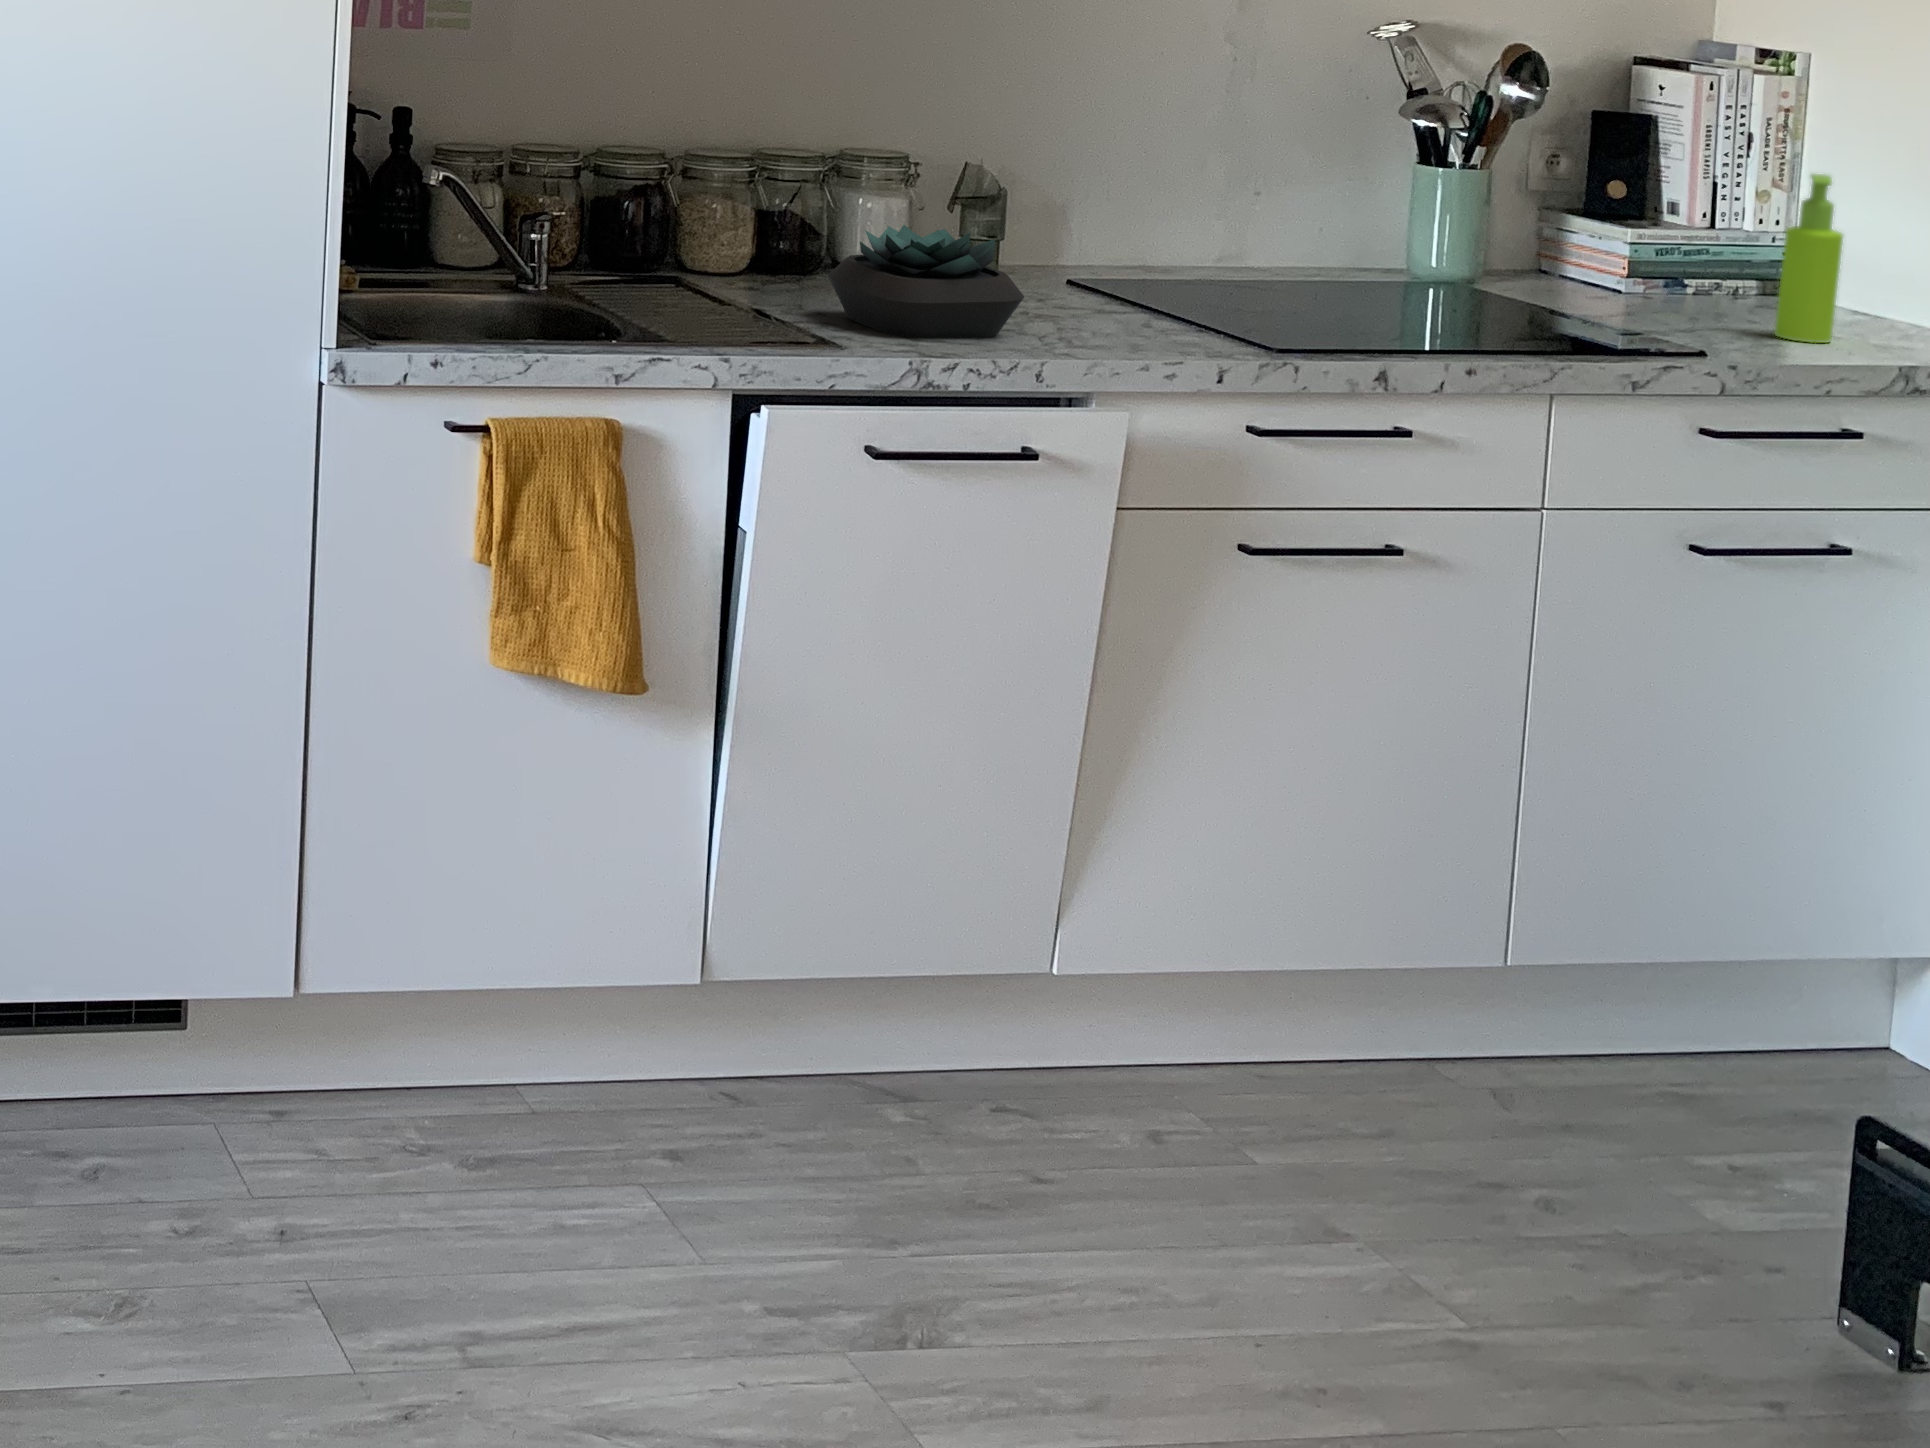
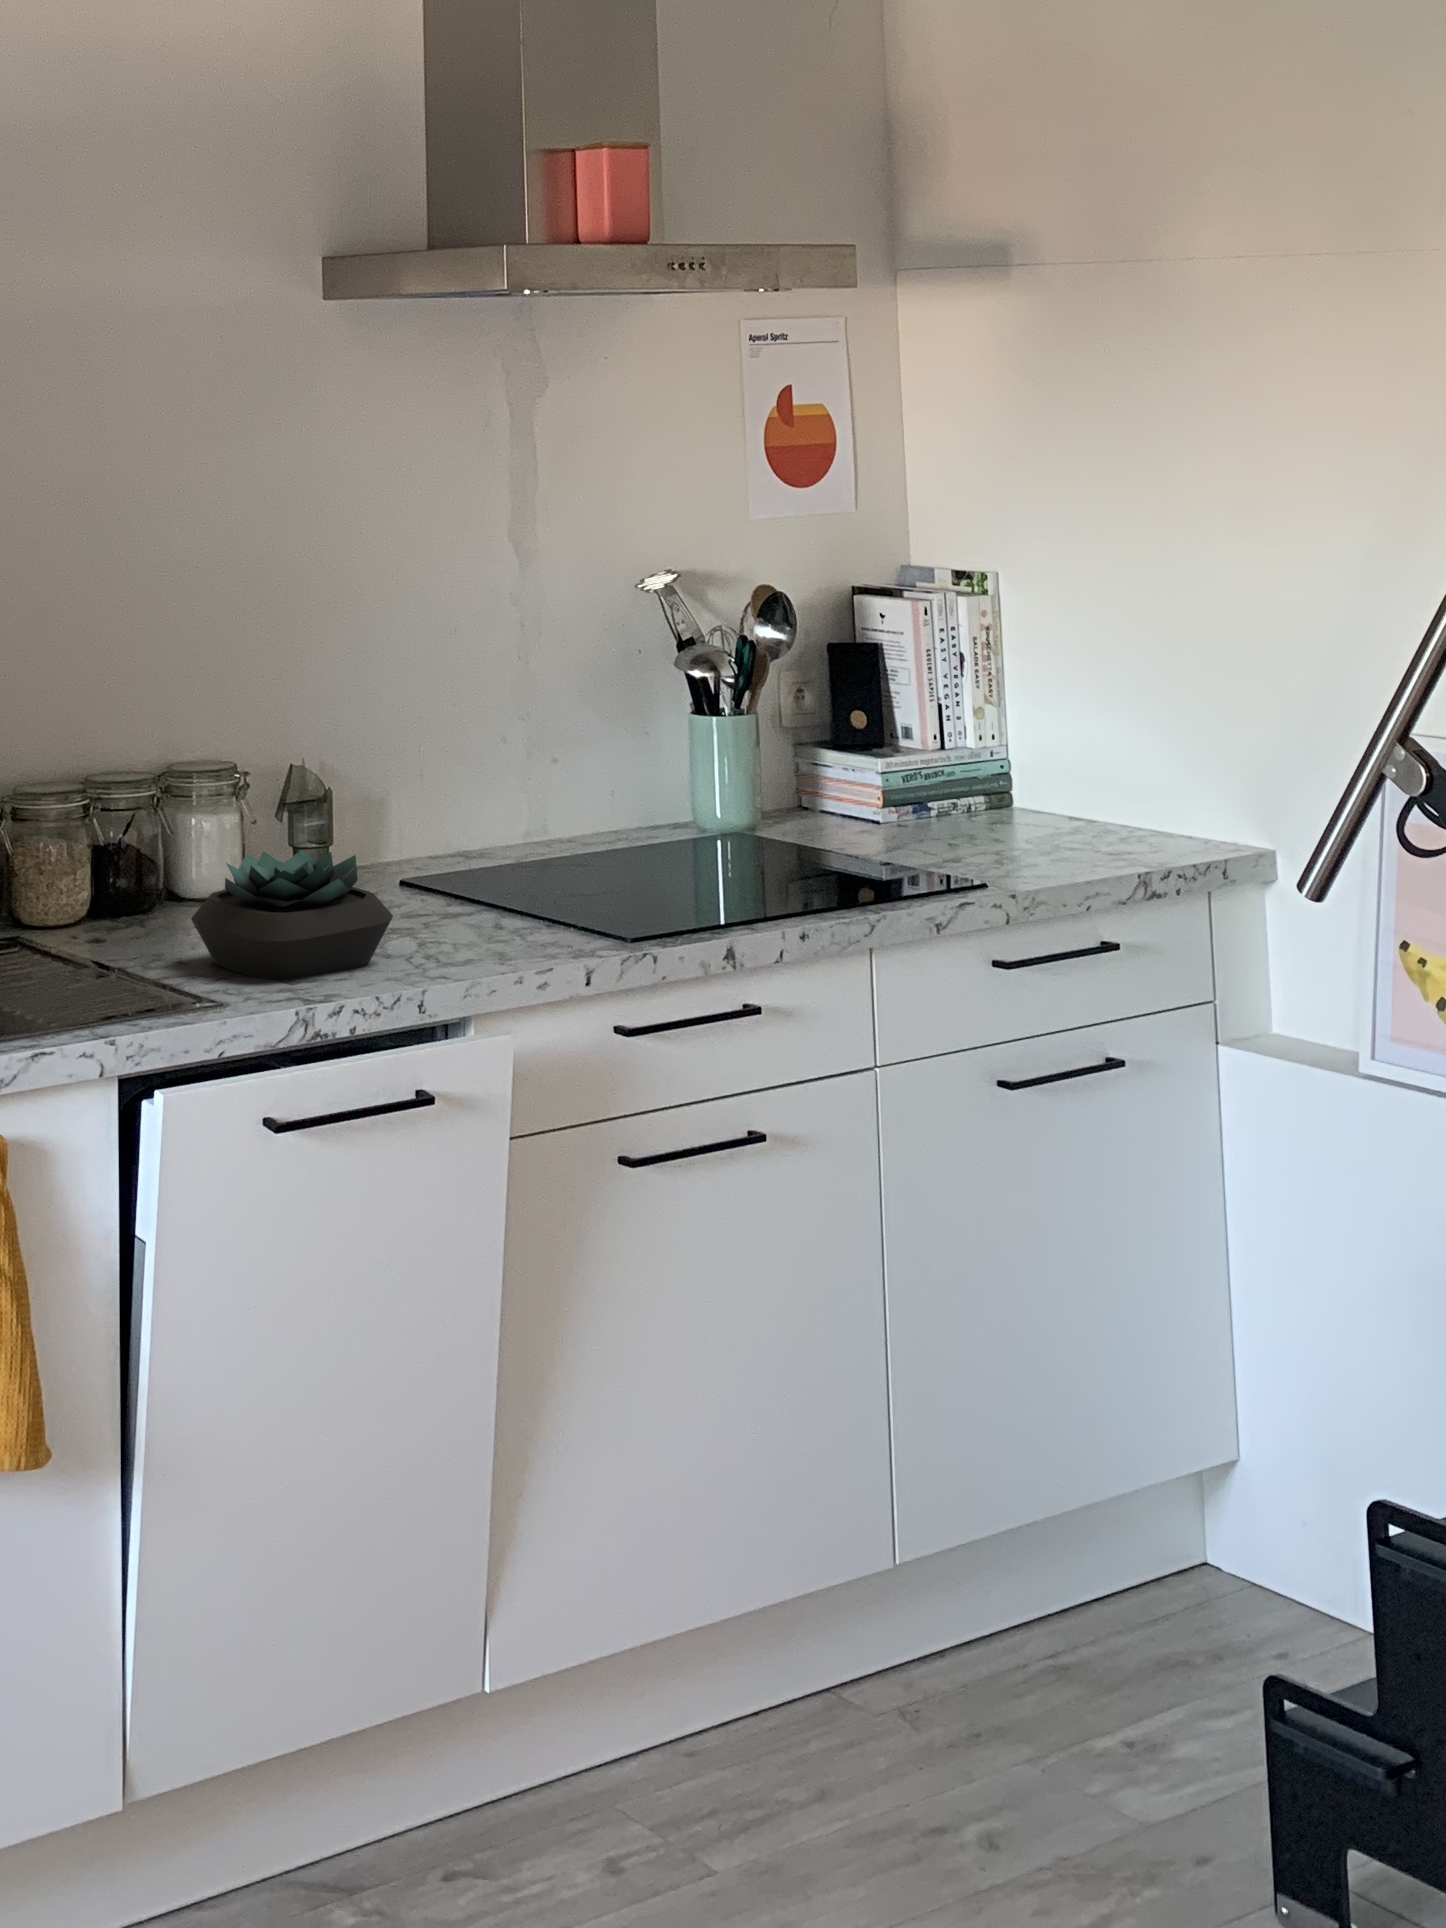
soap dispenser: present [1774,174,1843,343] -> none [1017,689,1067,852]

